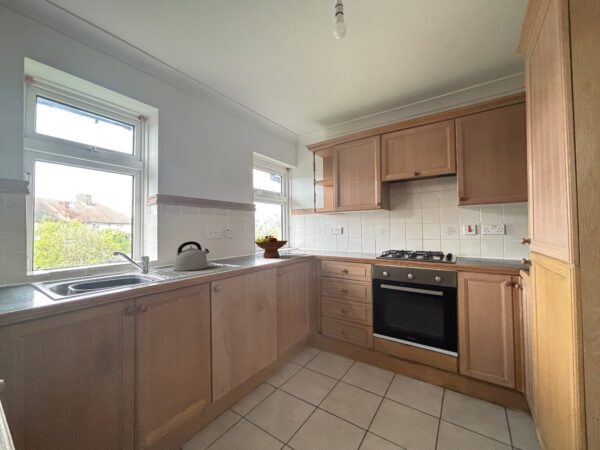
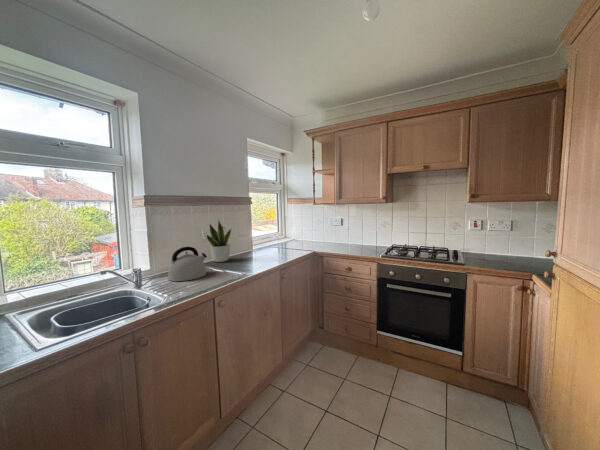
potted plant: none [212,221,236,261] -> present [207,221,231,262]
fruit bowl: present [255,235,287,258] -> none [253,233,288,257]

